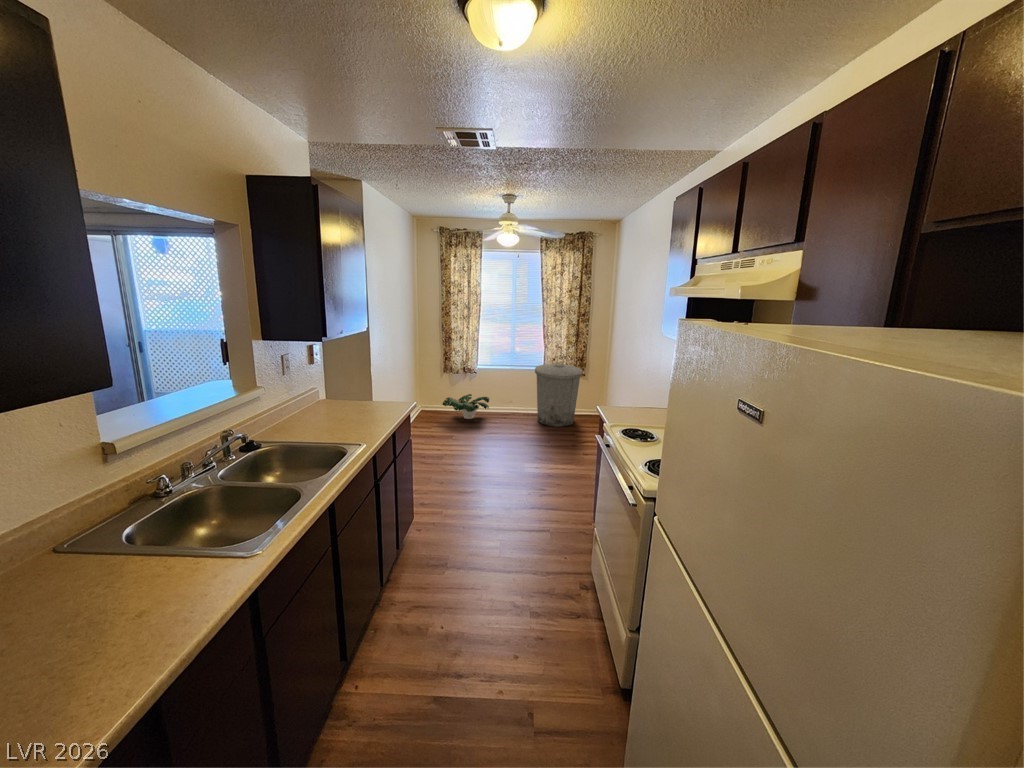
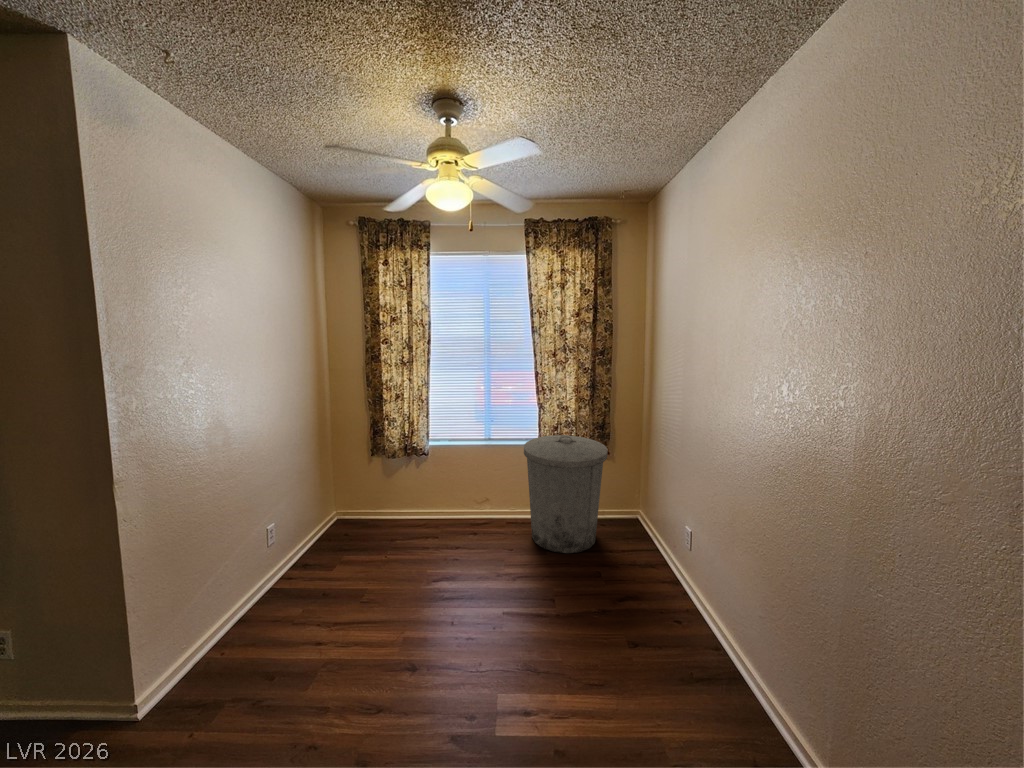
potted plant: present [443,394,489,419] -> none [362,491,449,539]

